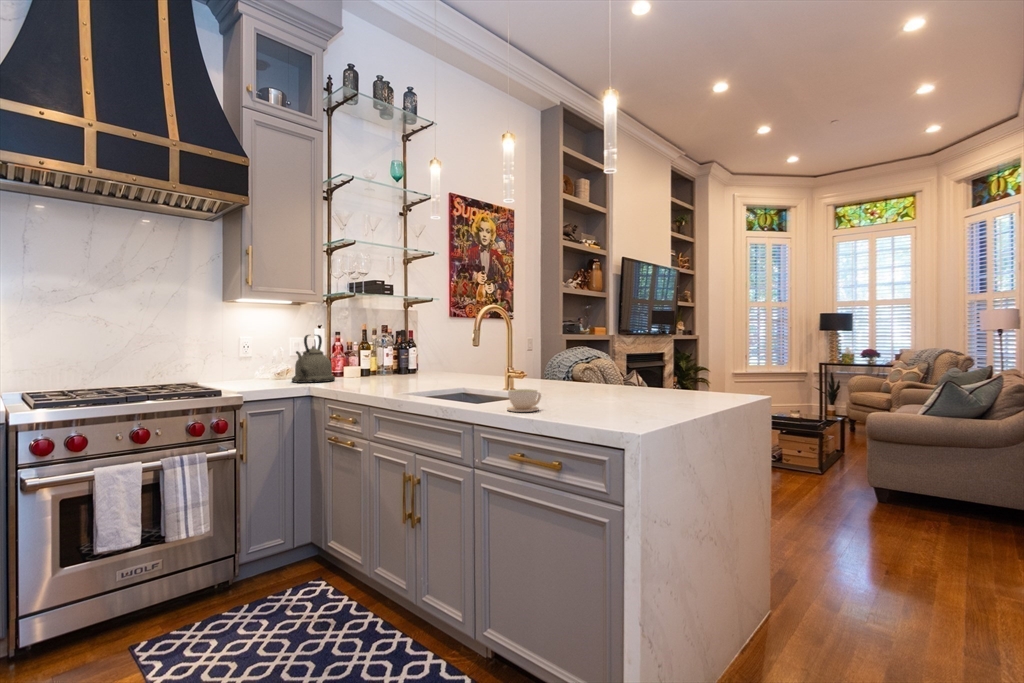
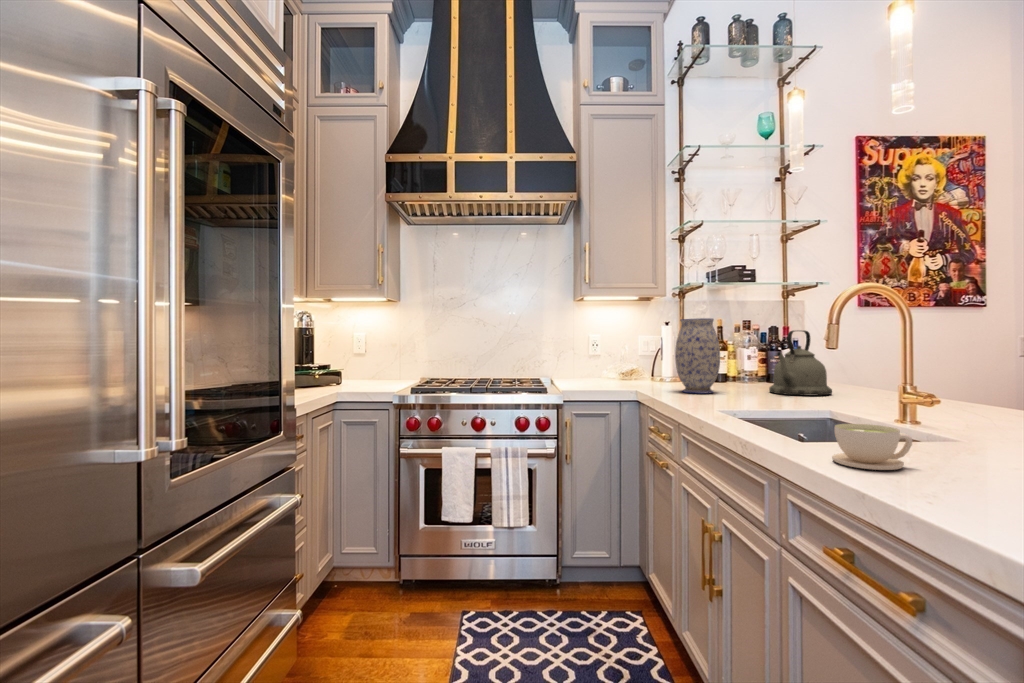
vase: none [347,324,383,385] -> present [675,318,720,394]
kettle: present [292,335,335,383] -> present [769,331,832,396]

